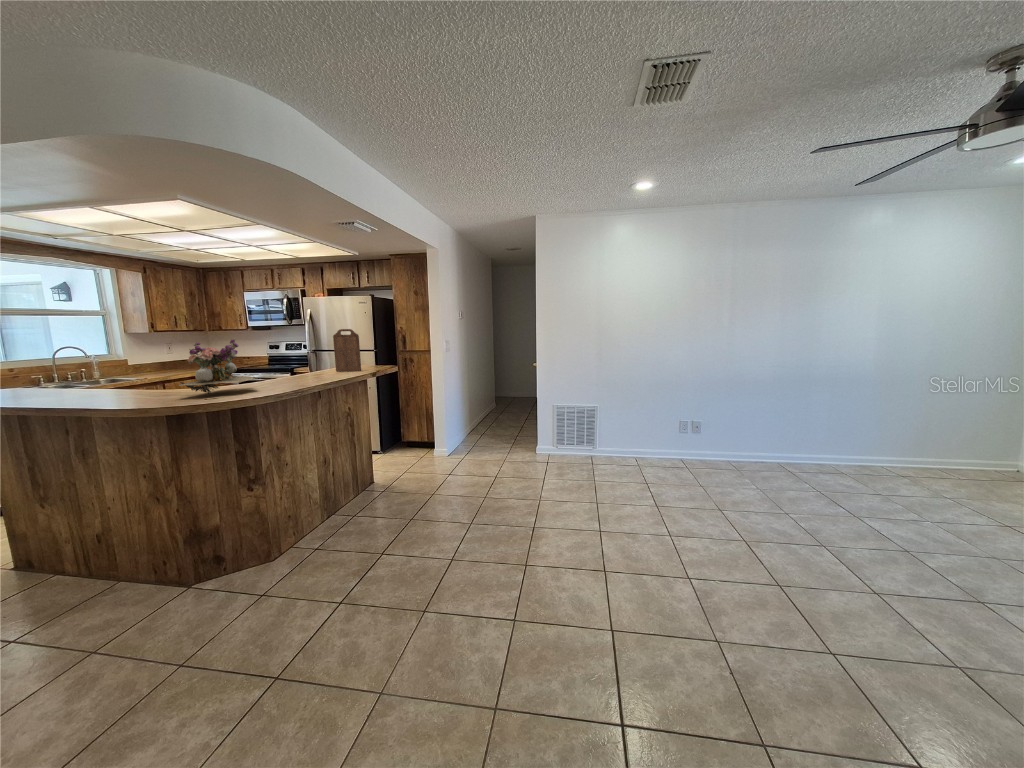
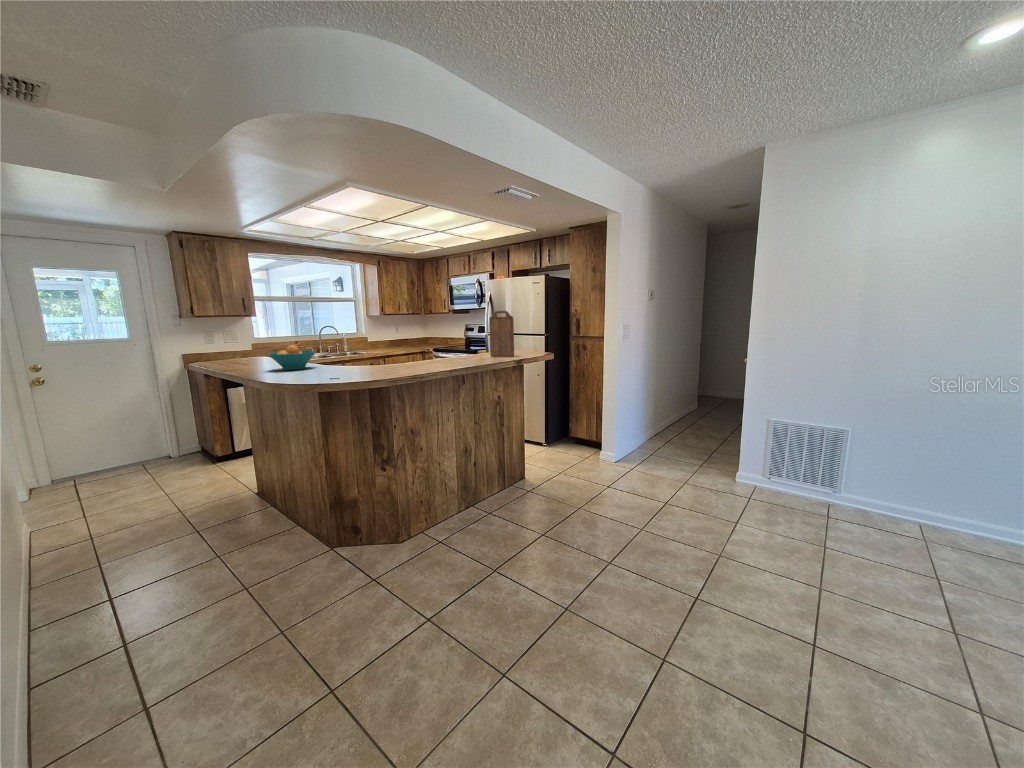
flower arrangement: present [179,338,258,394] -> none [328,319,398,373]
fruit bowl: none [53,369,127,400] -> present [268,345,316,370]

